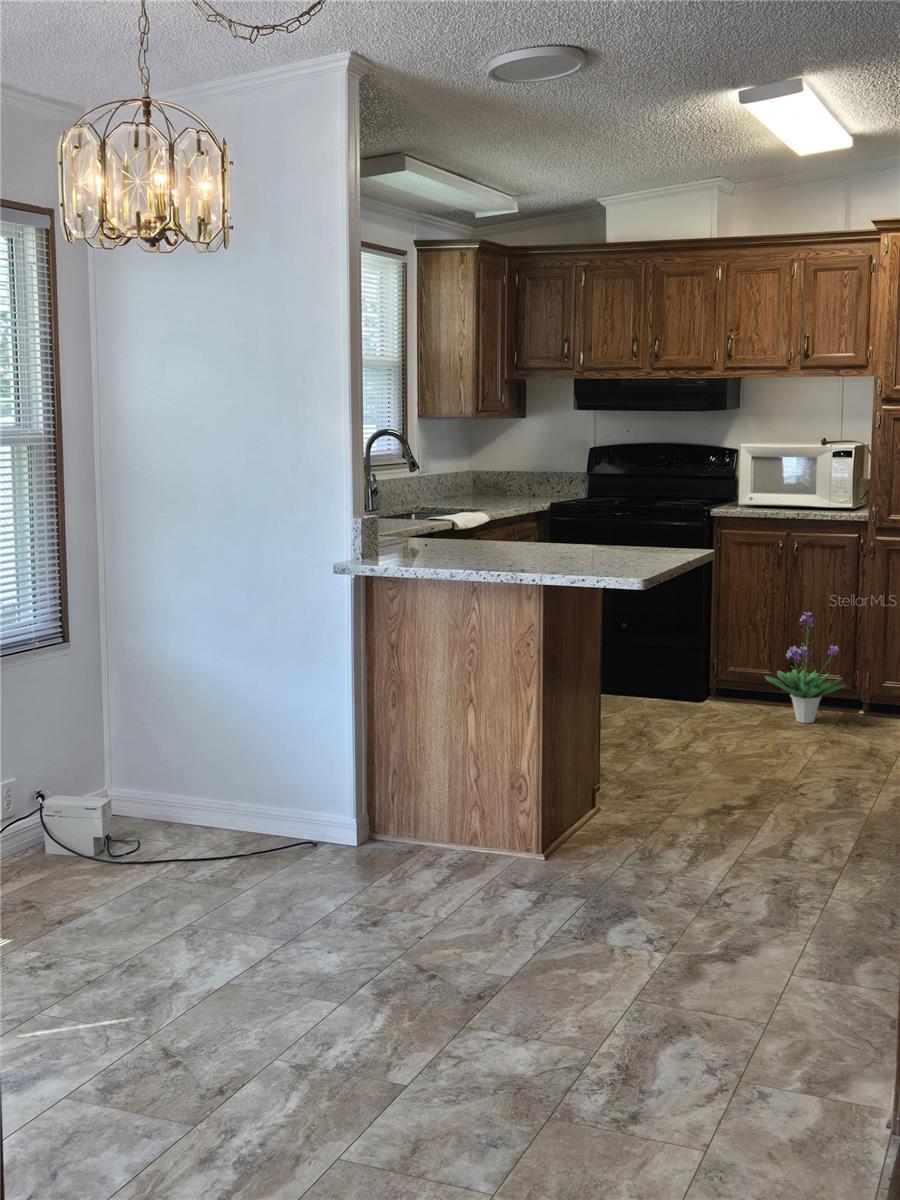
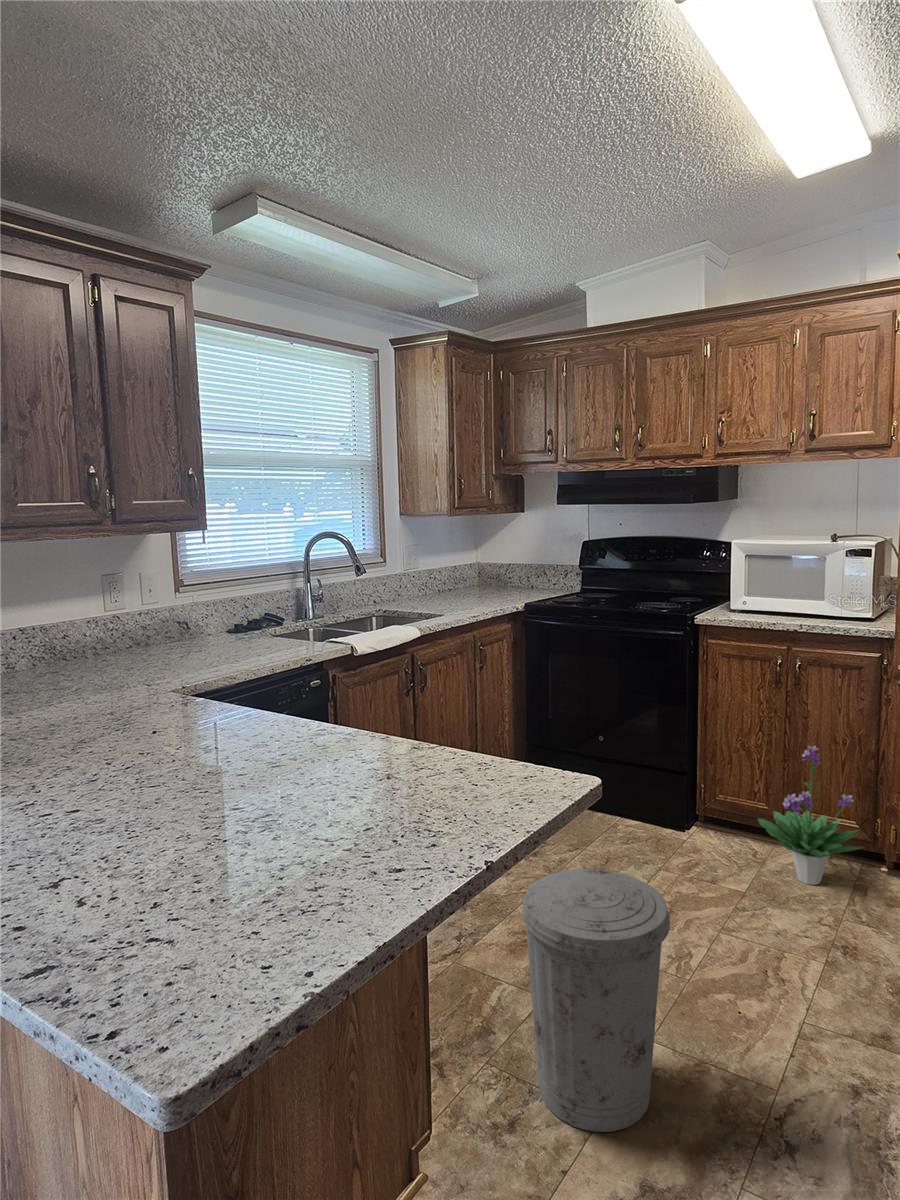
trash can: none [636,661,732,809] -> present [522,869,670,1132]

